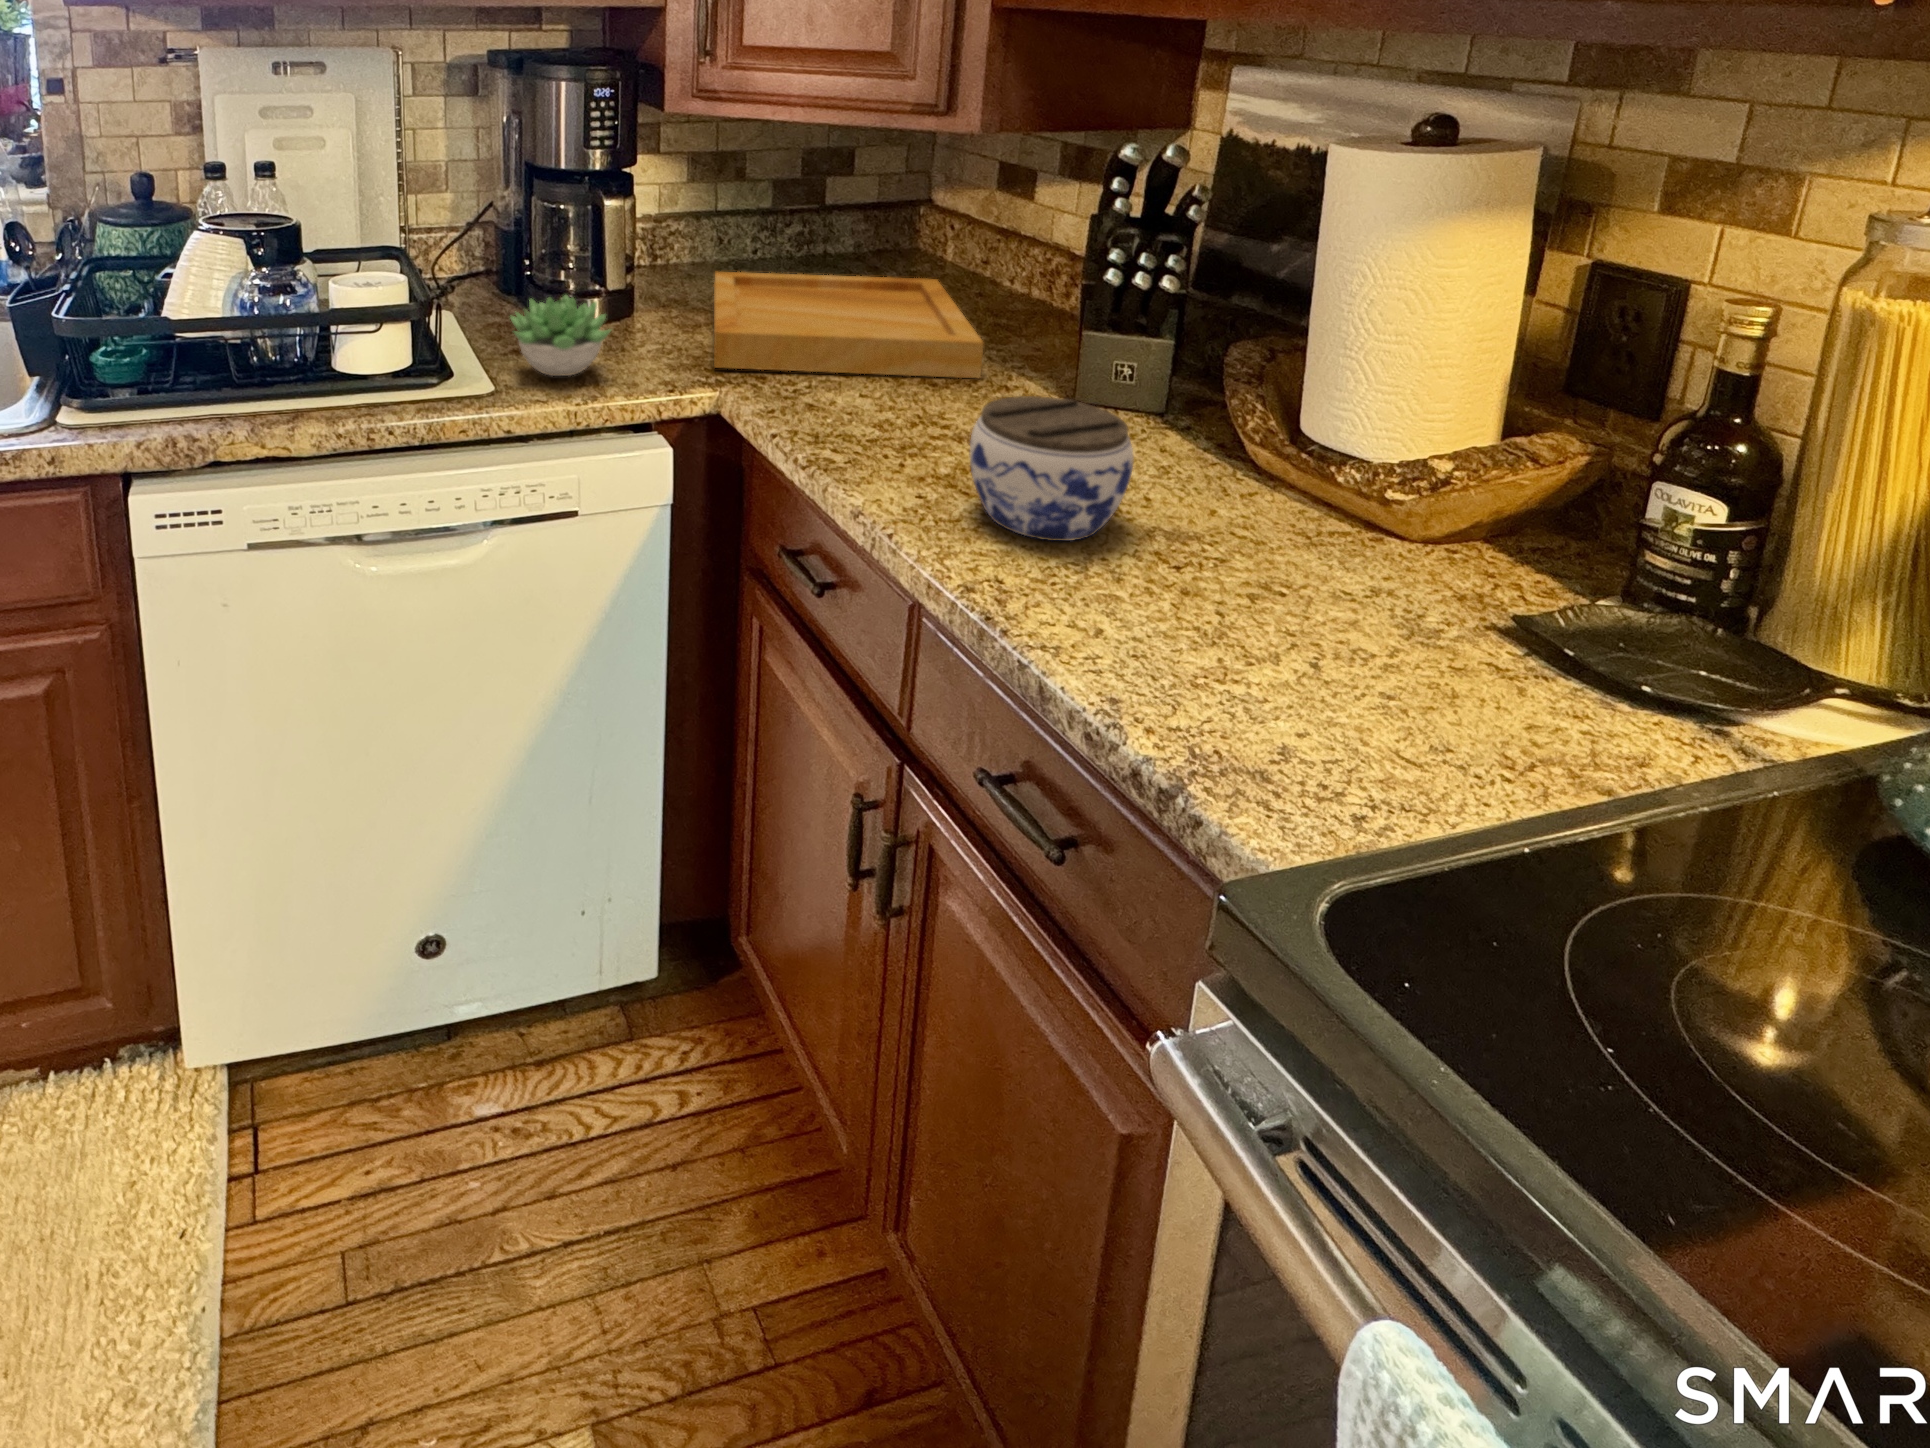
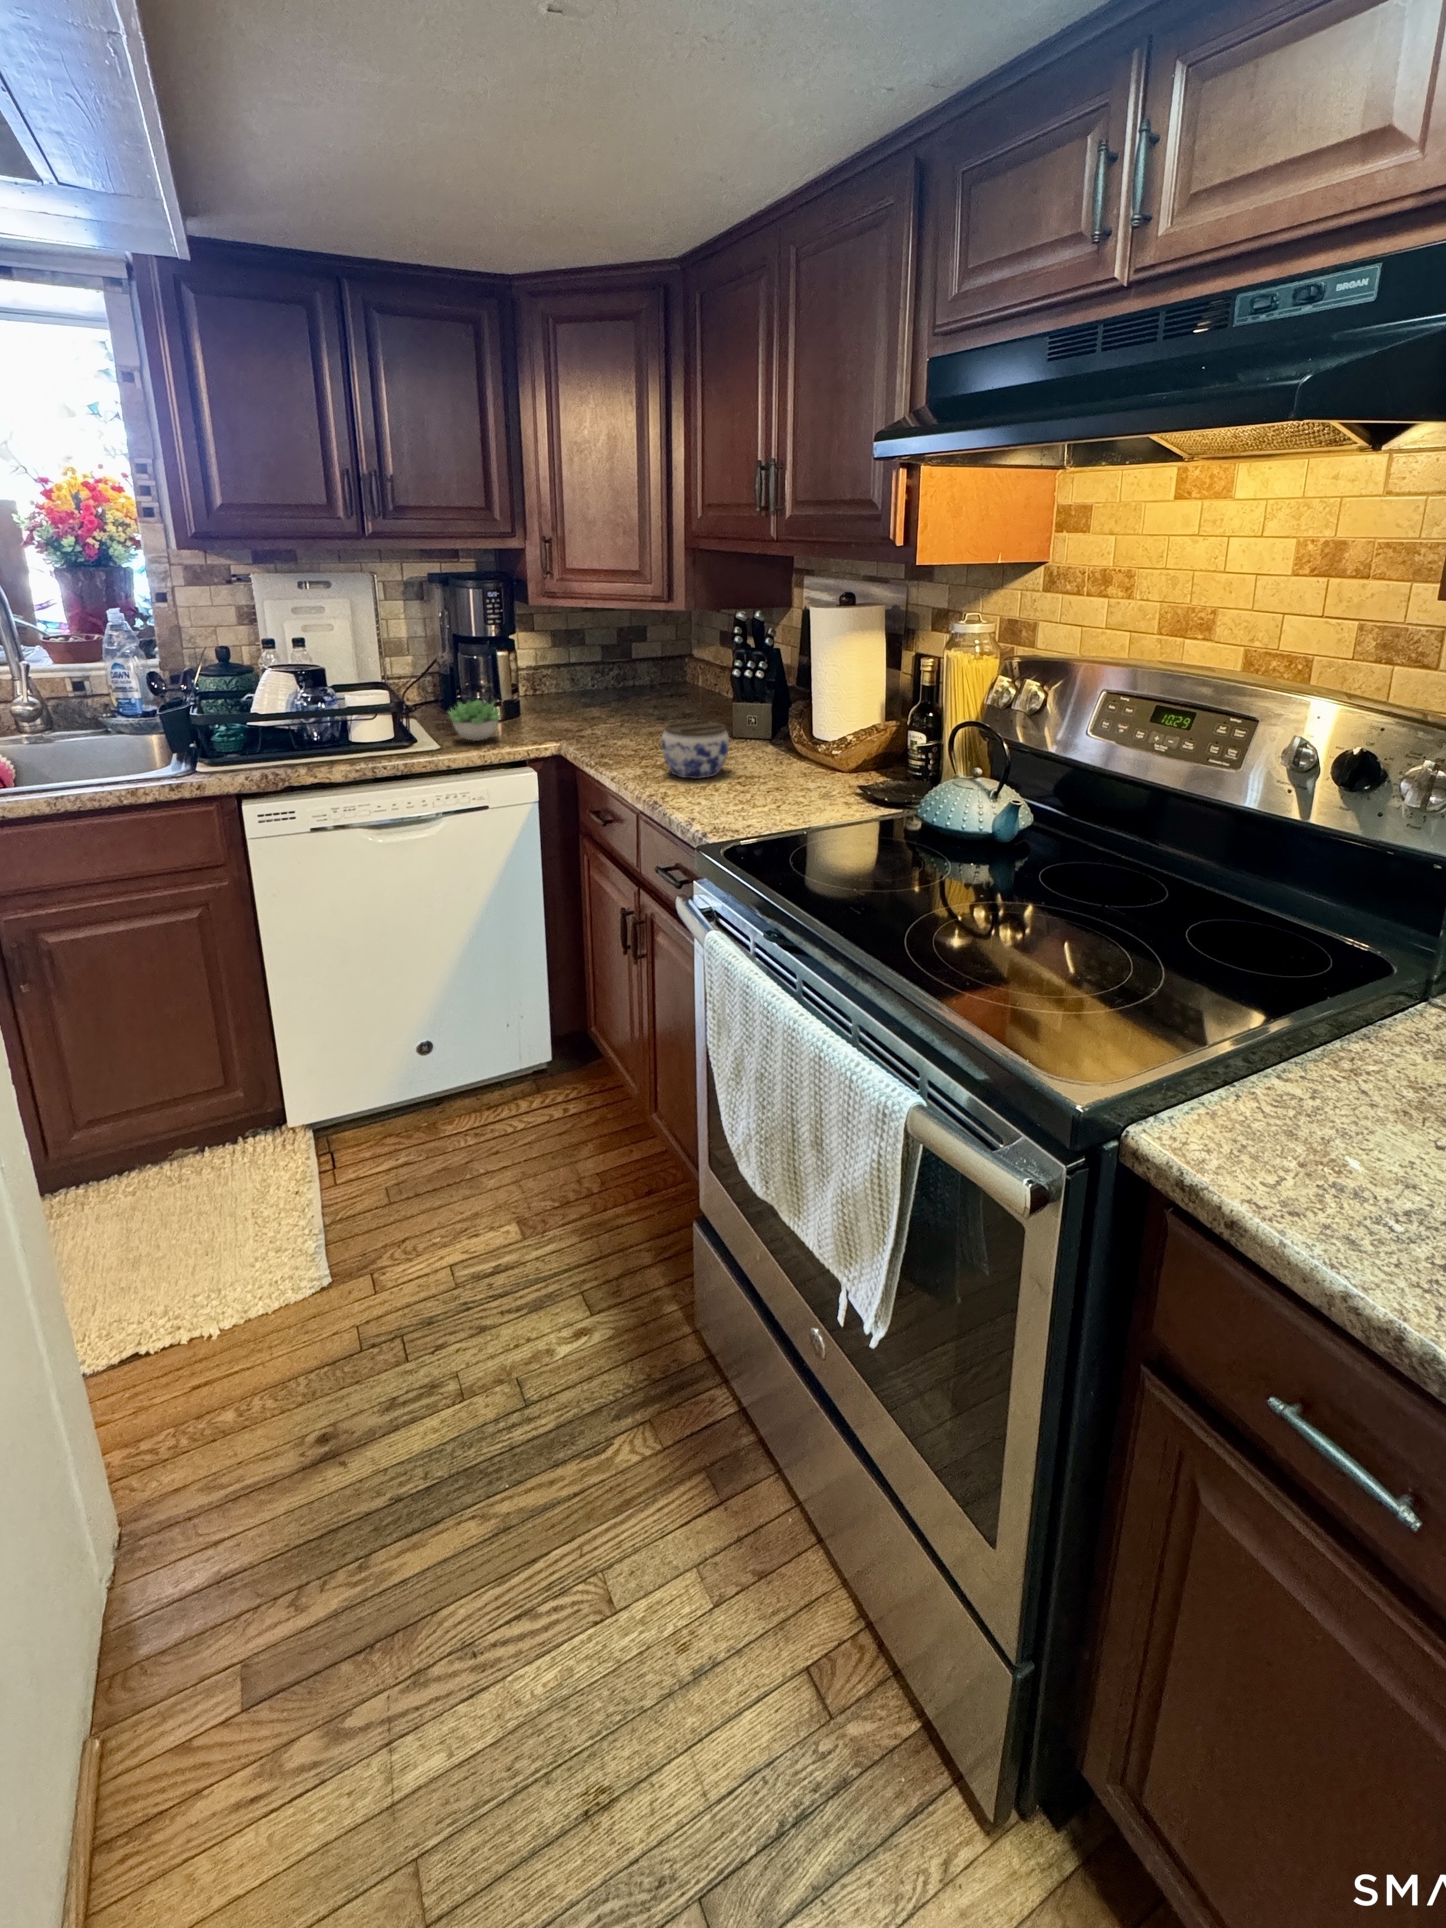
tray: present [714,272,984,378] -> none [558,691,692,733]

